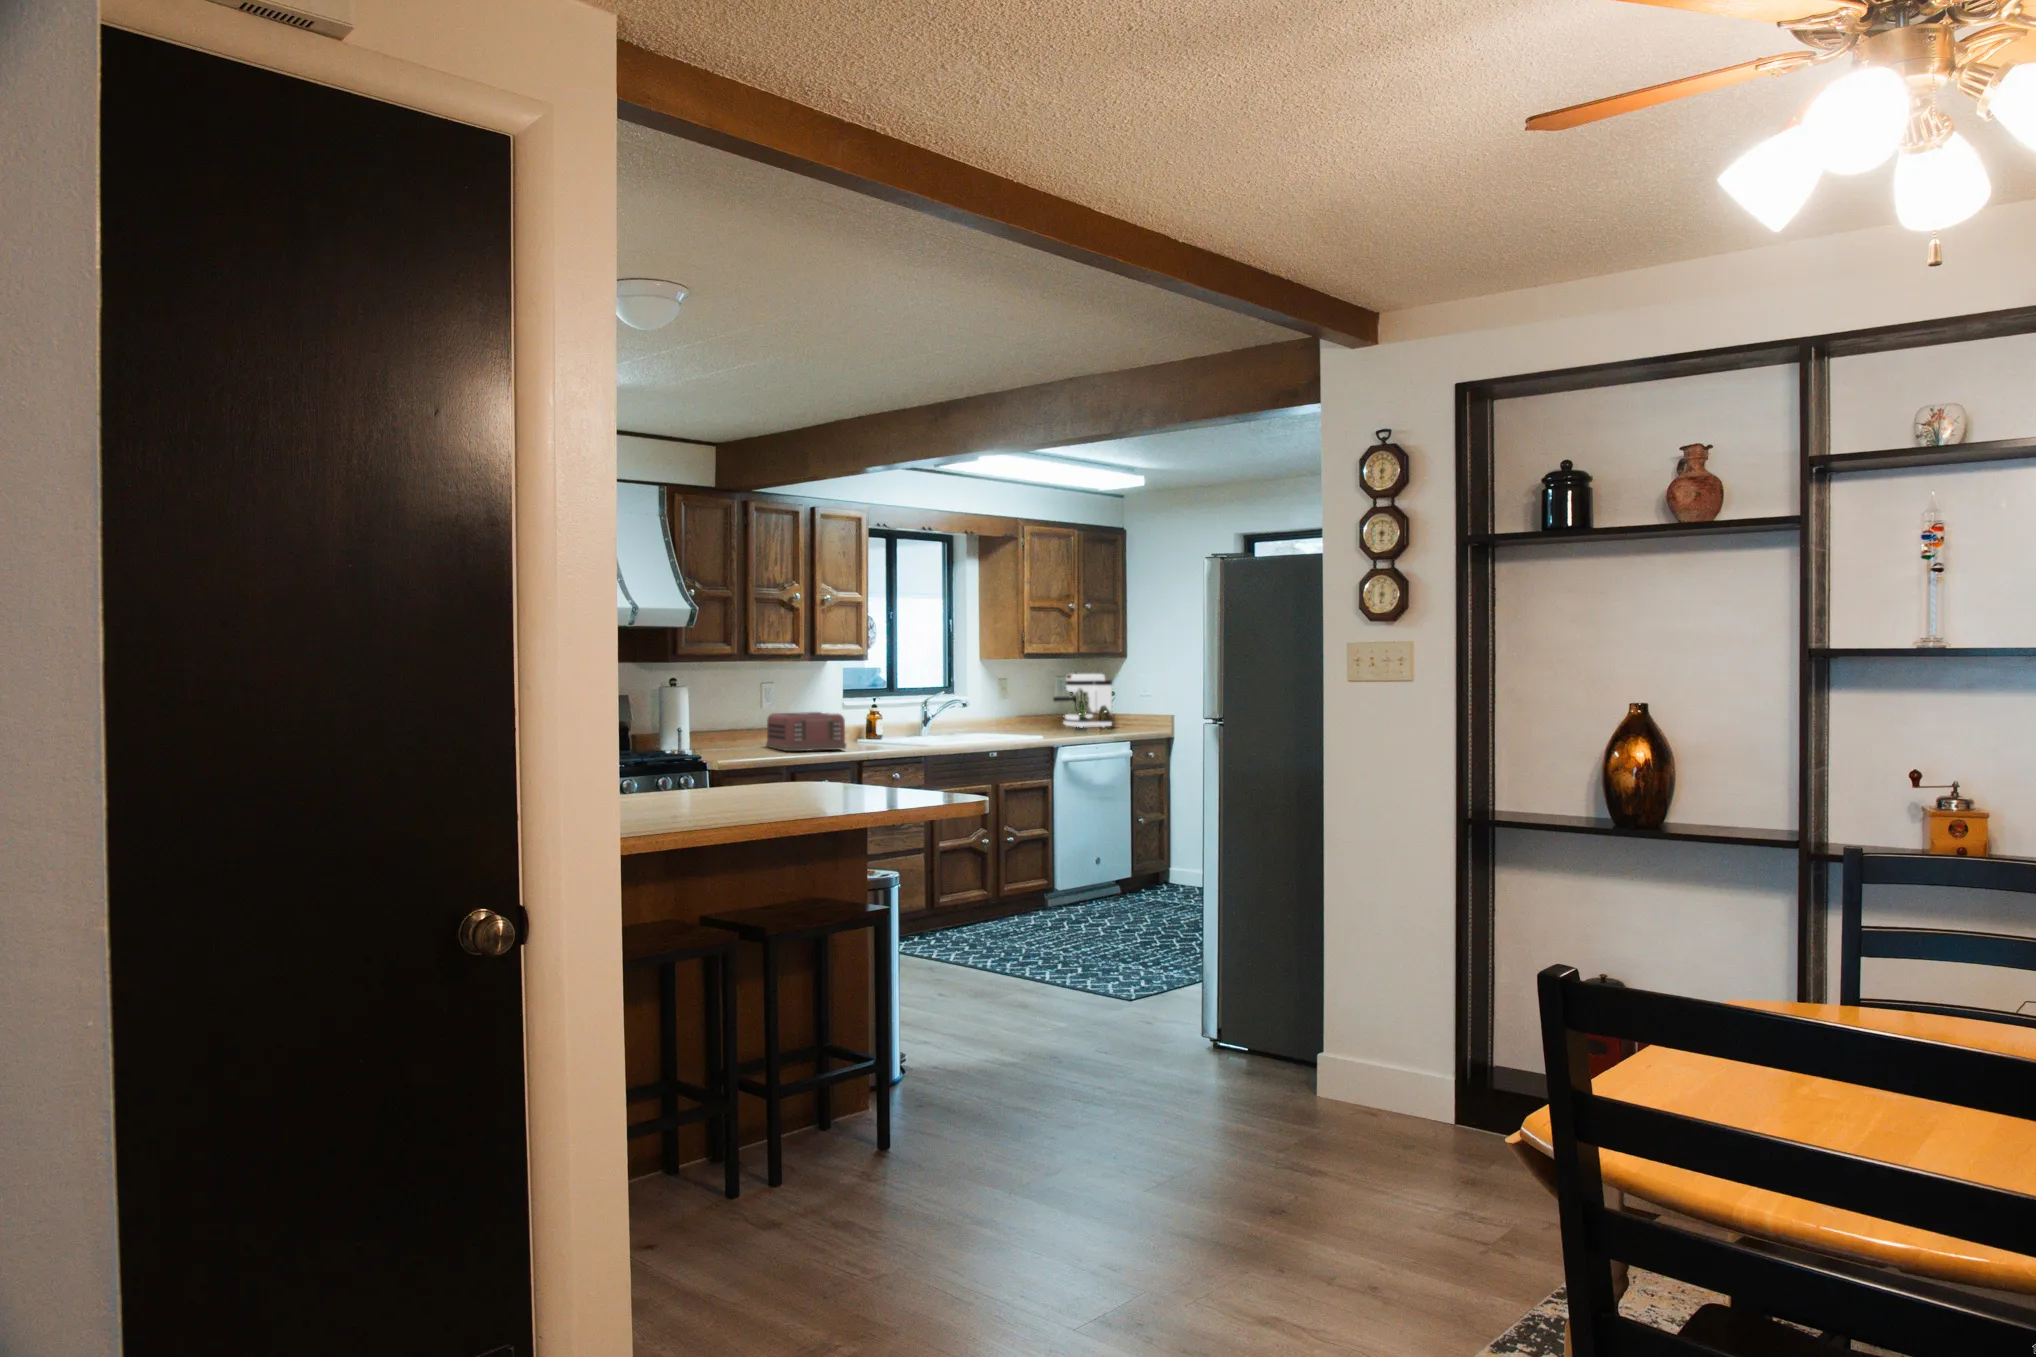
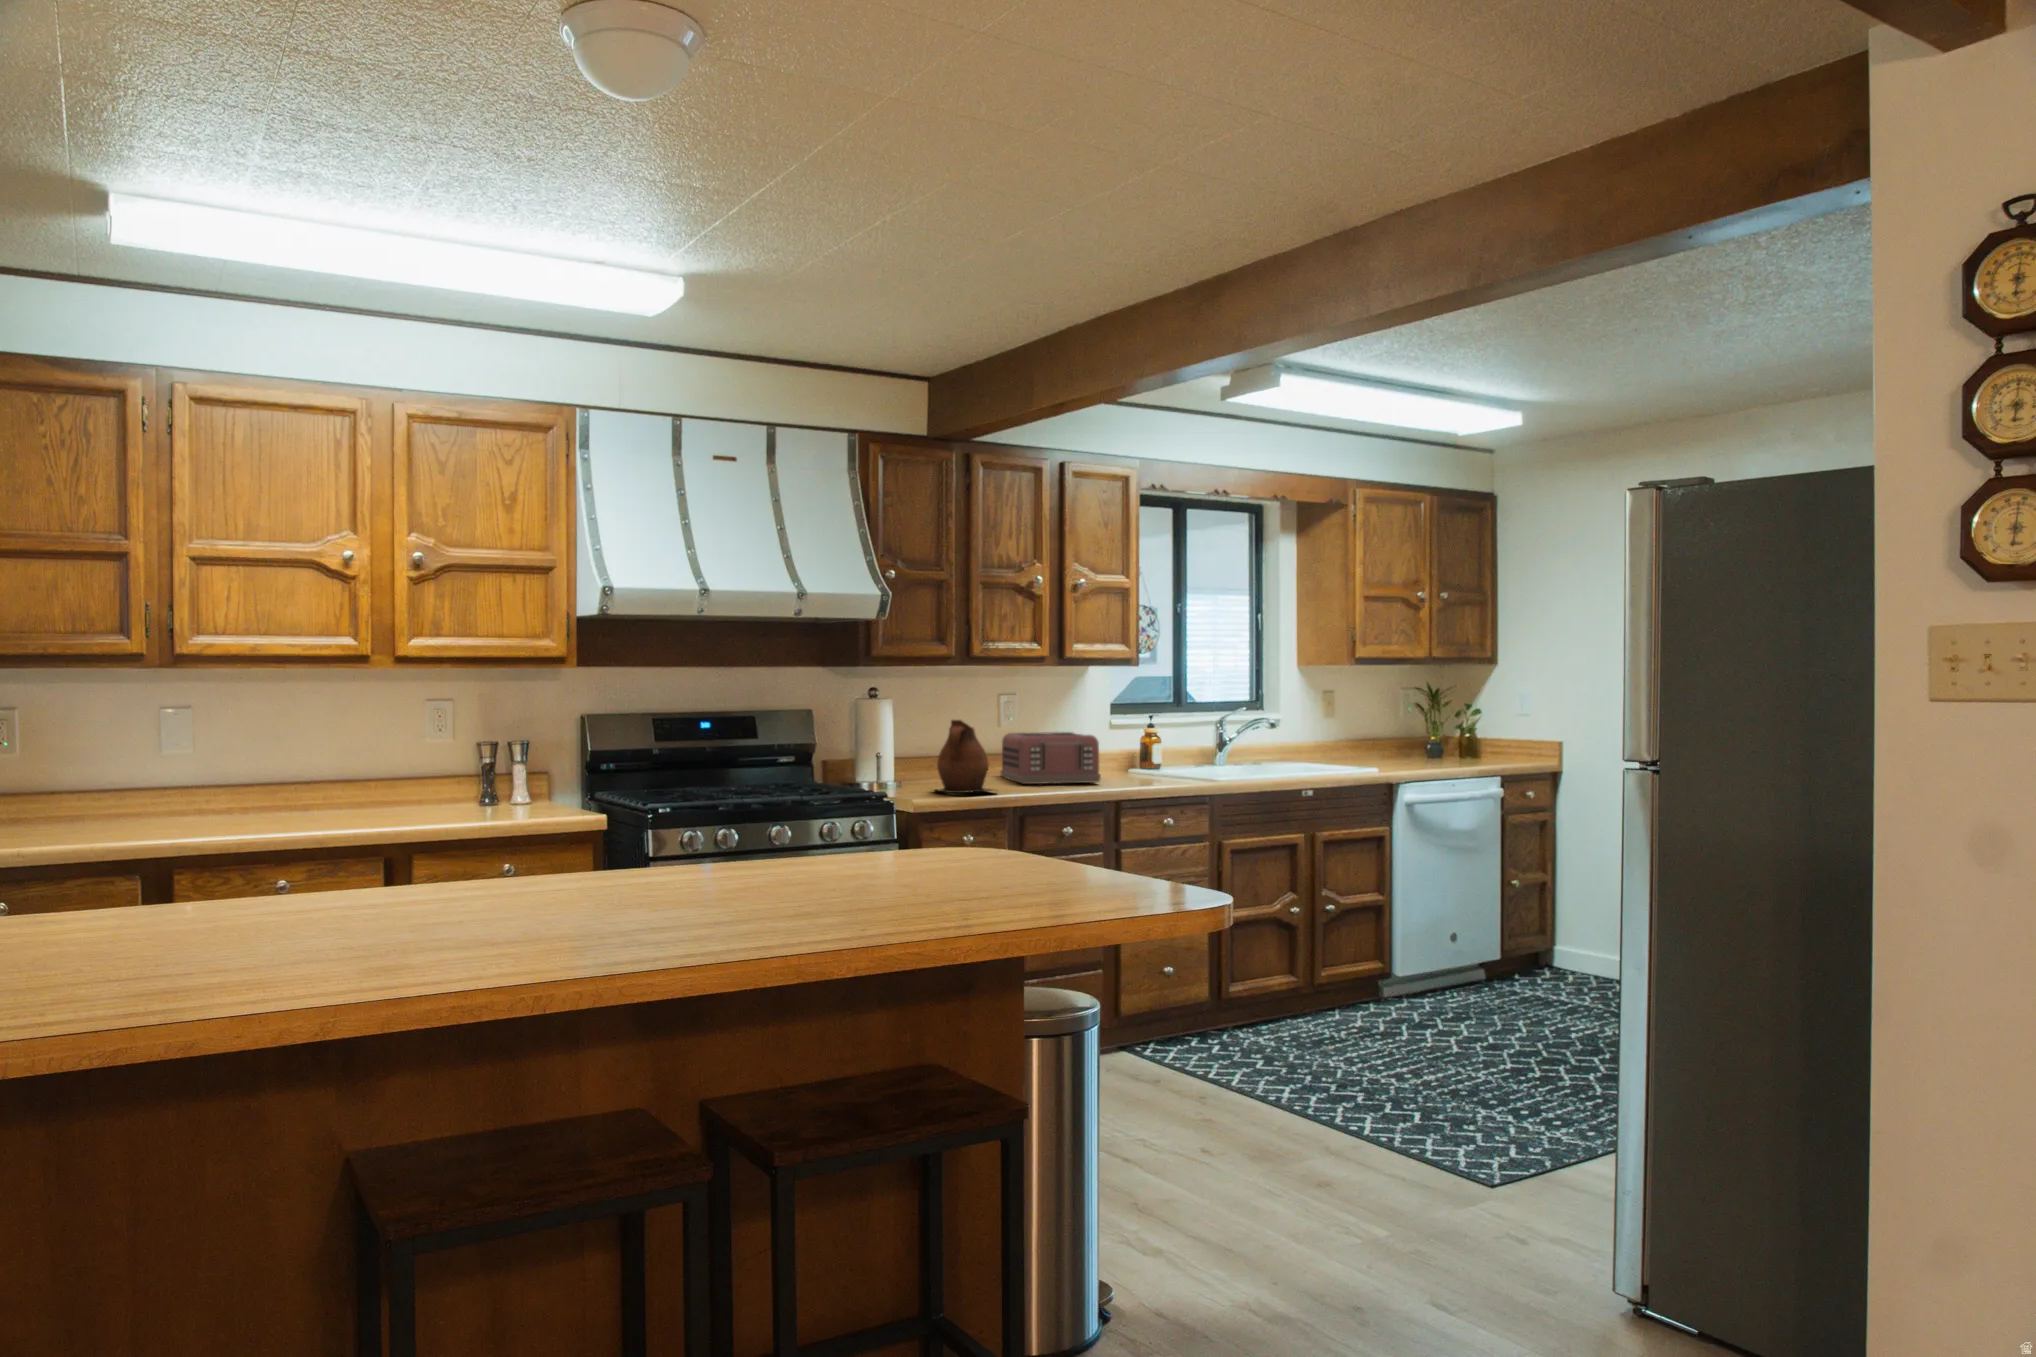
coffee maker: present [1053,674,1112,728] -> none [1396,684,1476,756]
ceramic pitcher: none [722,703,775,758] -> present [937,720,993,793]

